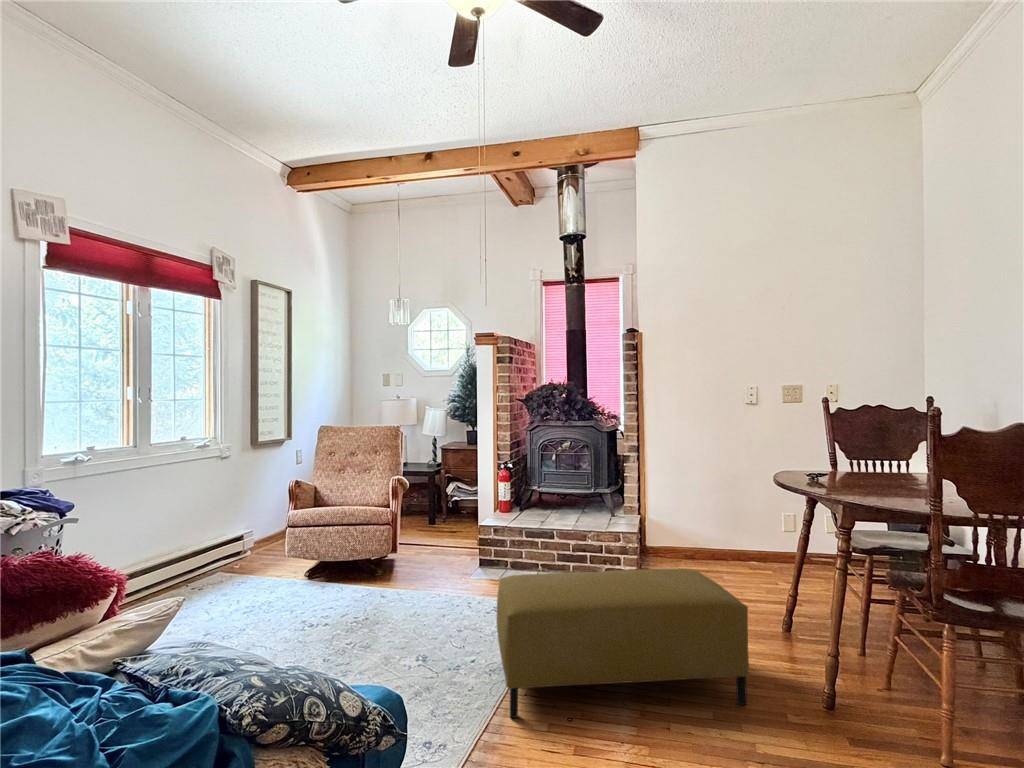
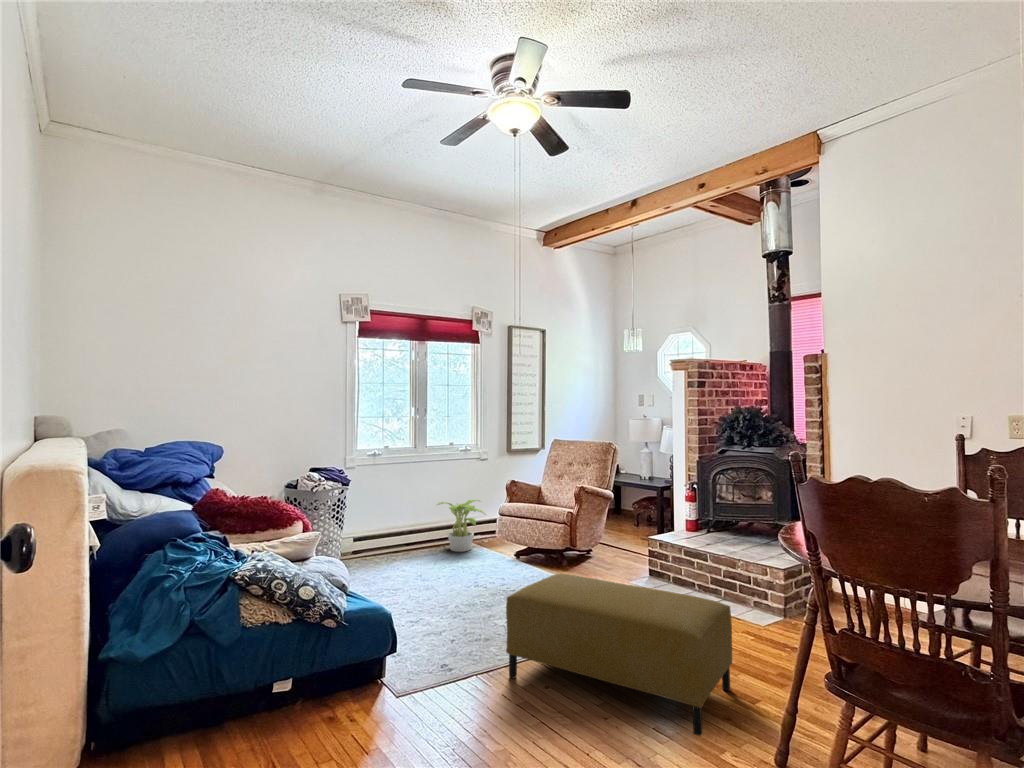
potted plant: none [184,510,257,586] -> present [437,499,485,552]

